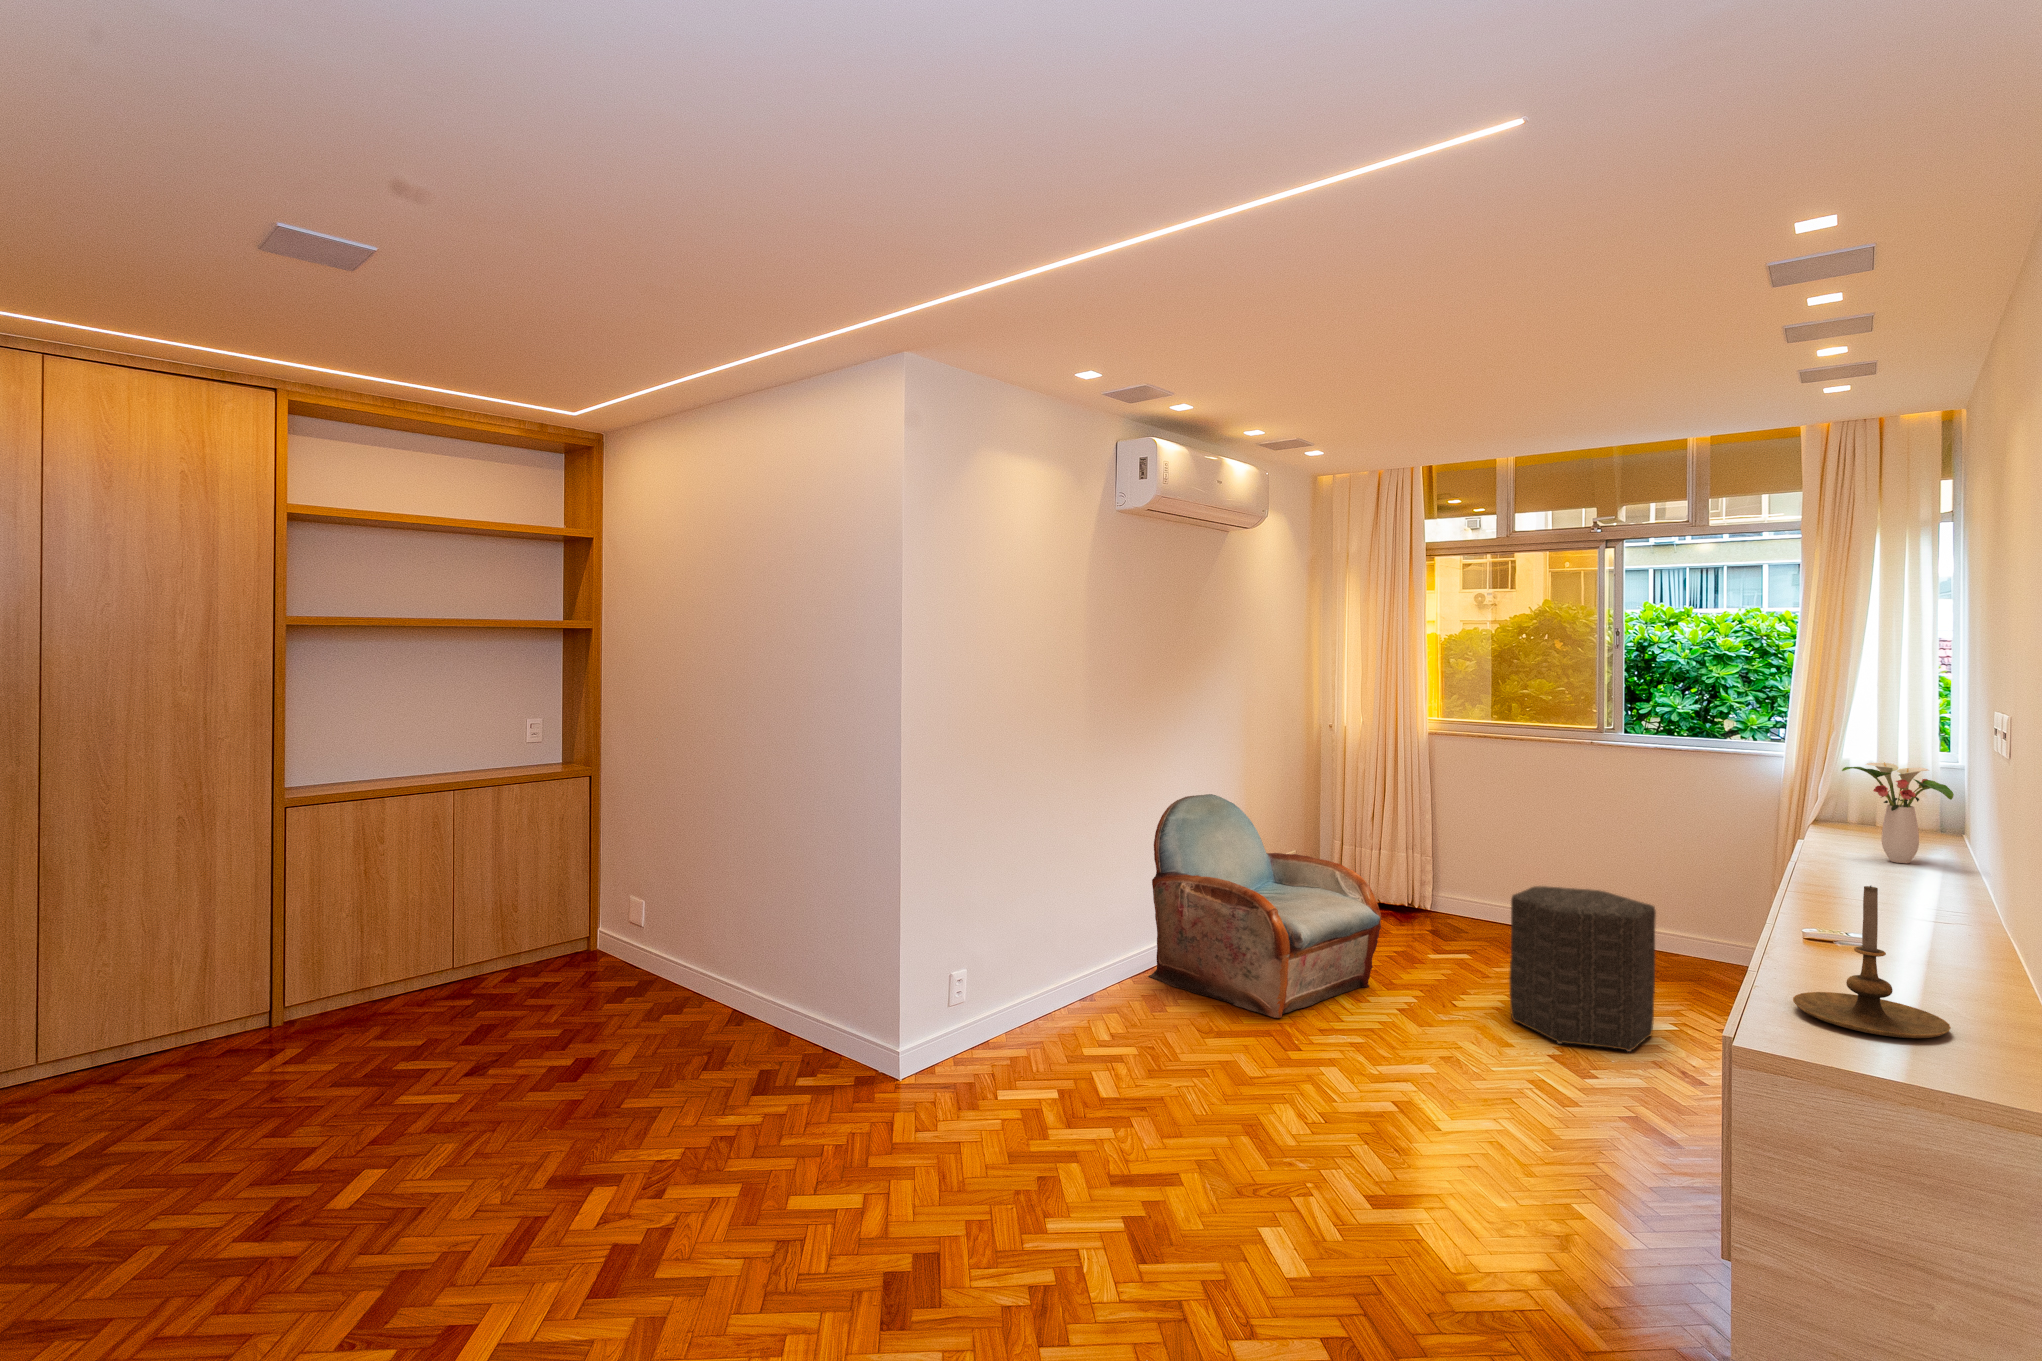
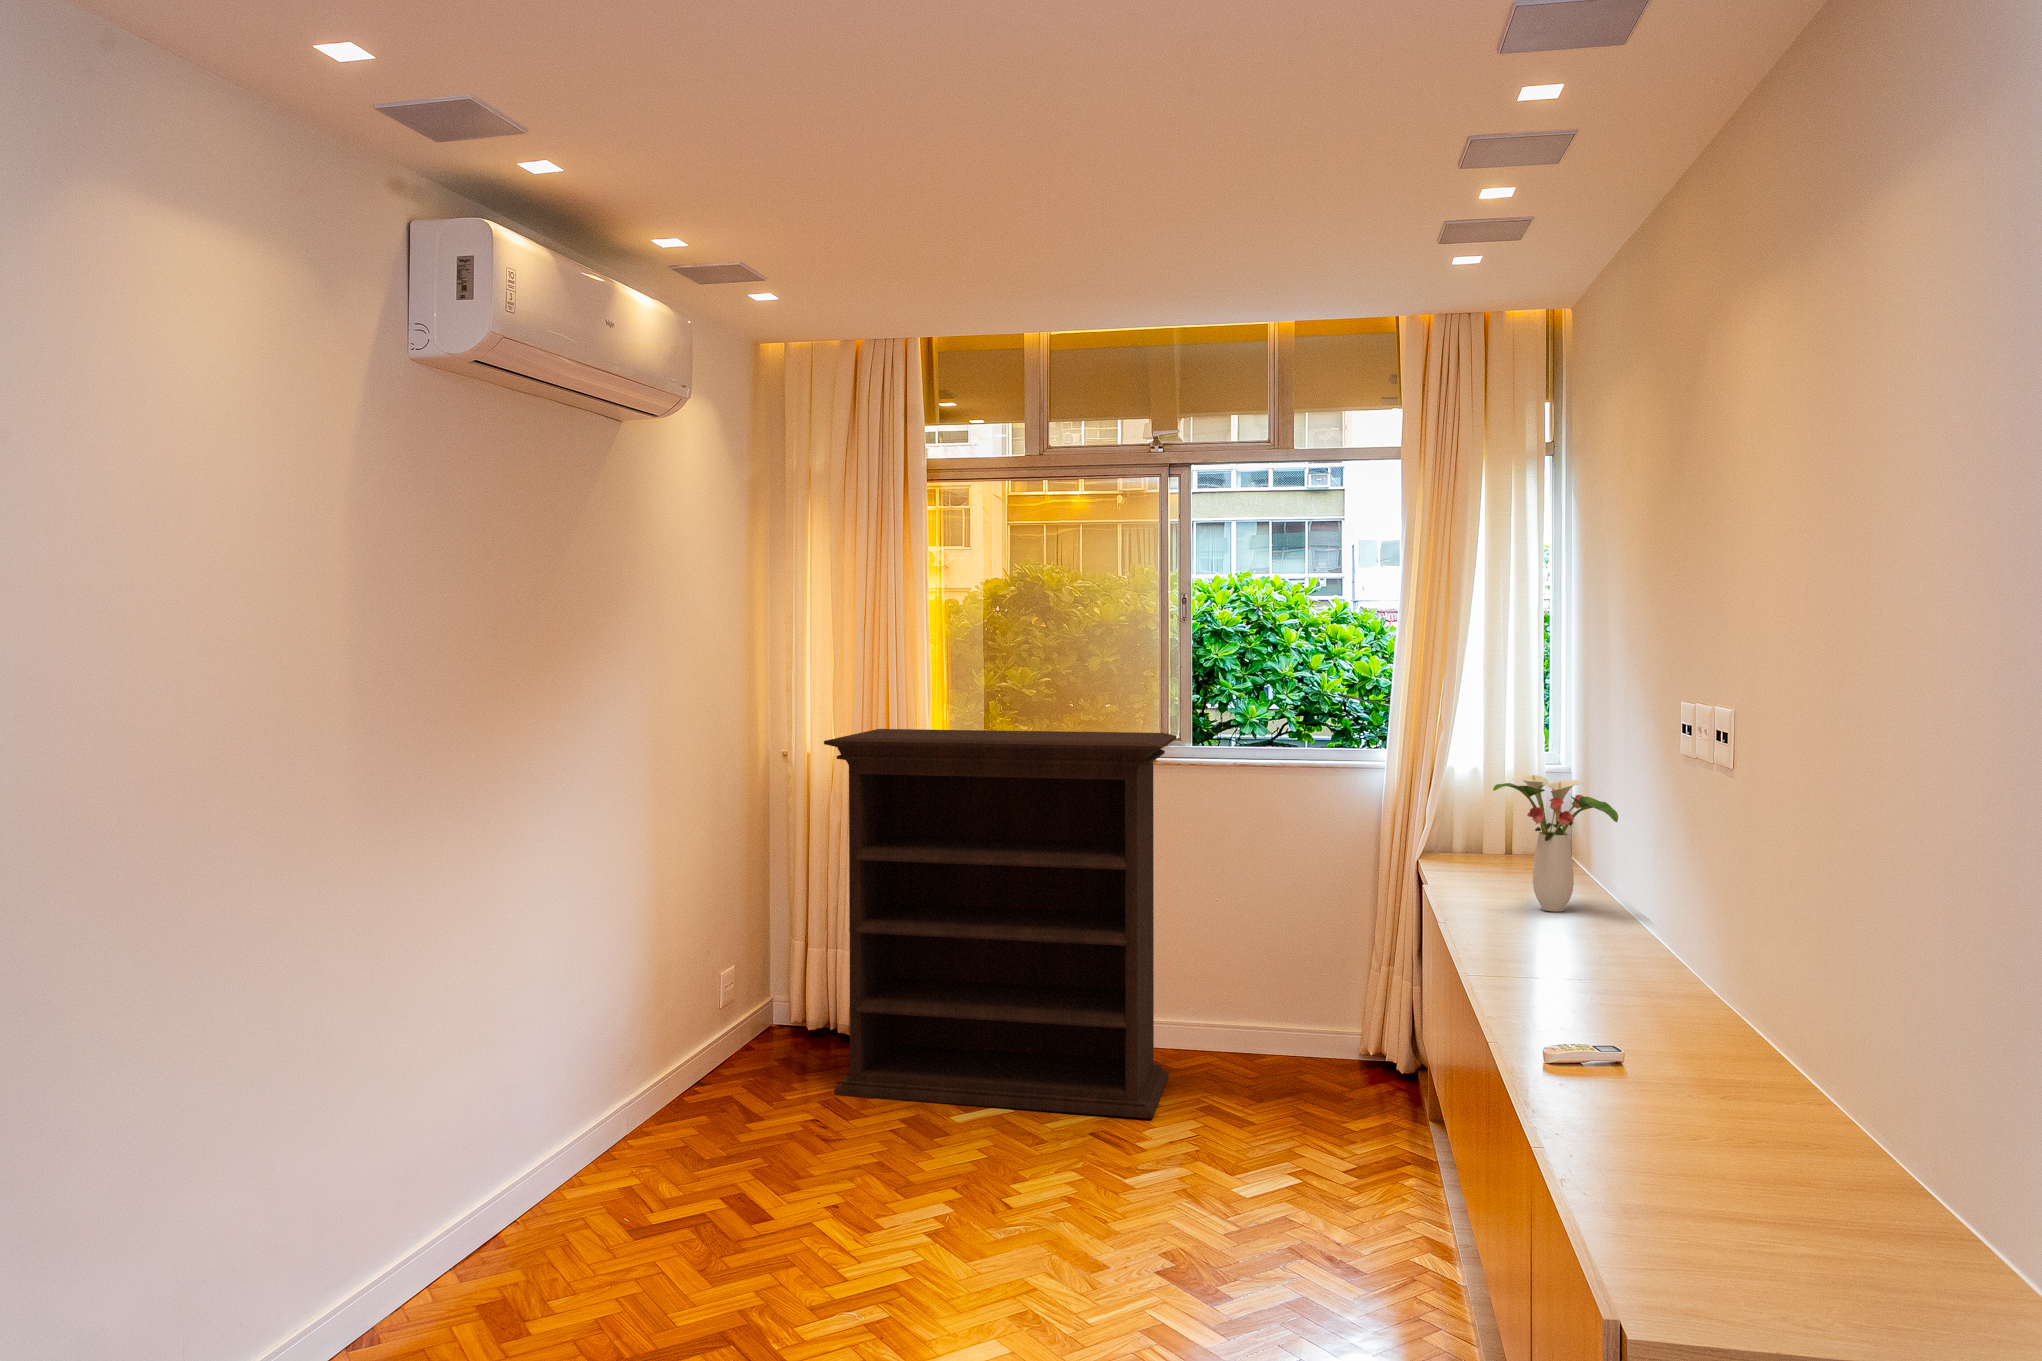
bookshelf: none [1351,712,1604,976] -> present [824,729,1177,1119]
armchair: present [1148,794,1381,1018] -> none [489,894,894,1298]
ottoman: present [1509,886,1656,1052] -> none [1091,992,1283,1249]
candle holder: present [1793,886,1951,1038] -> none [1650,1006,1875,1264]

